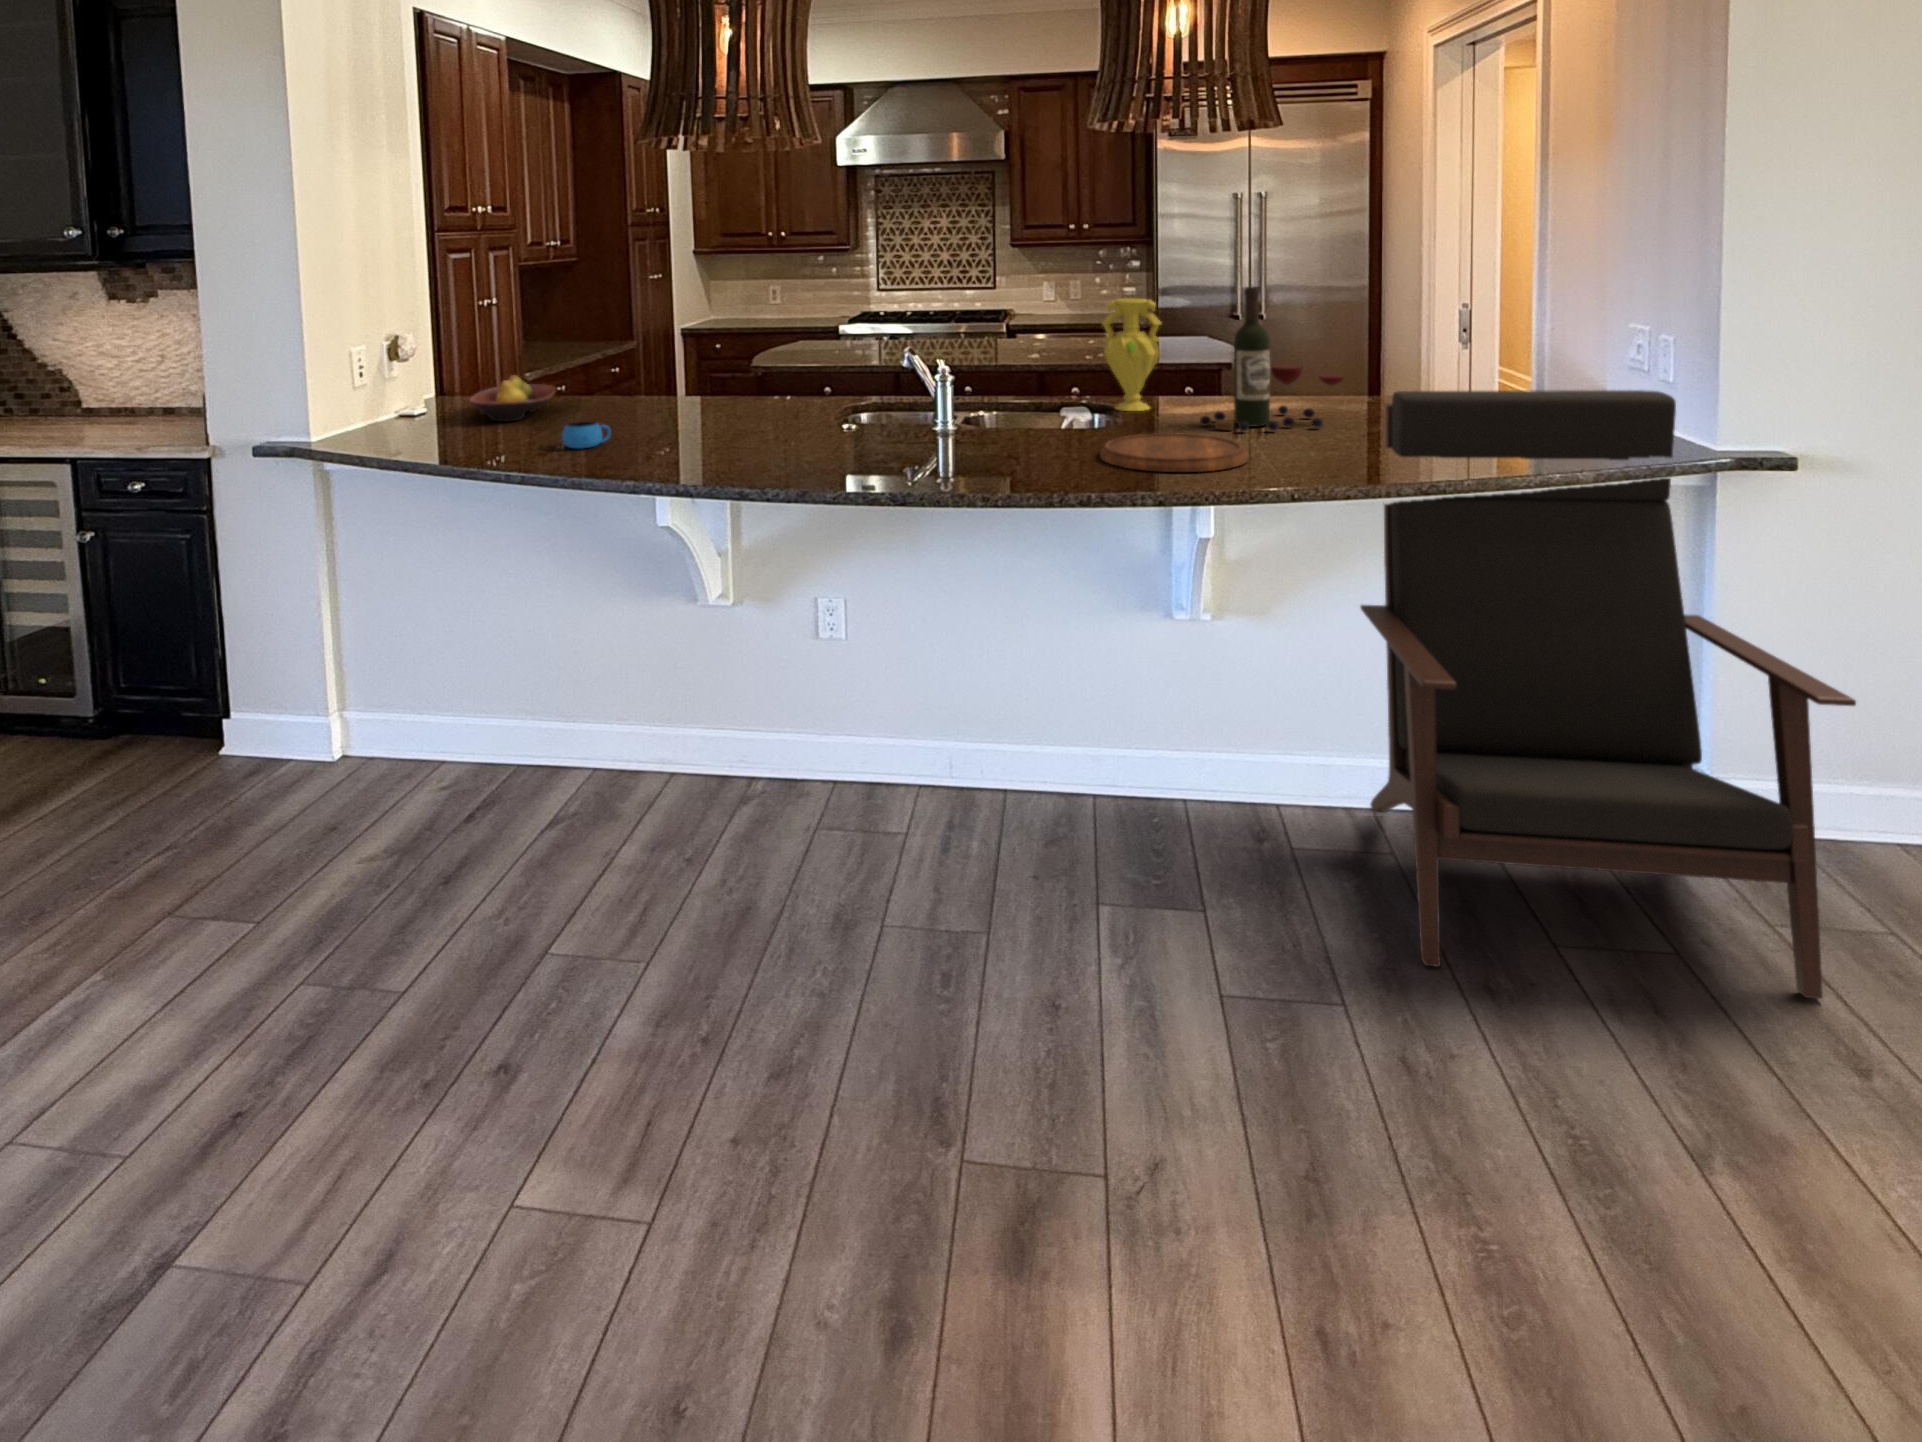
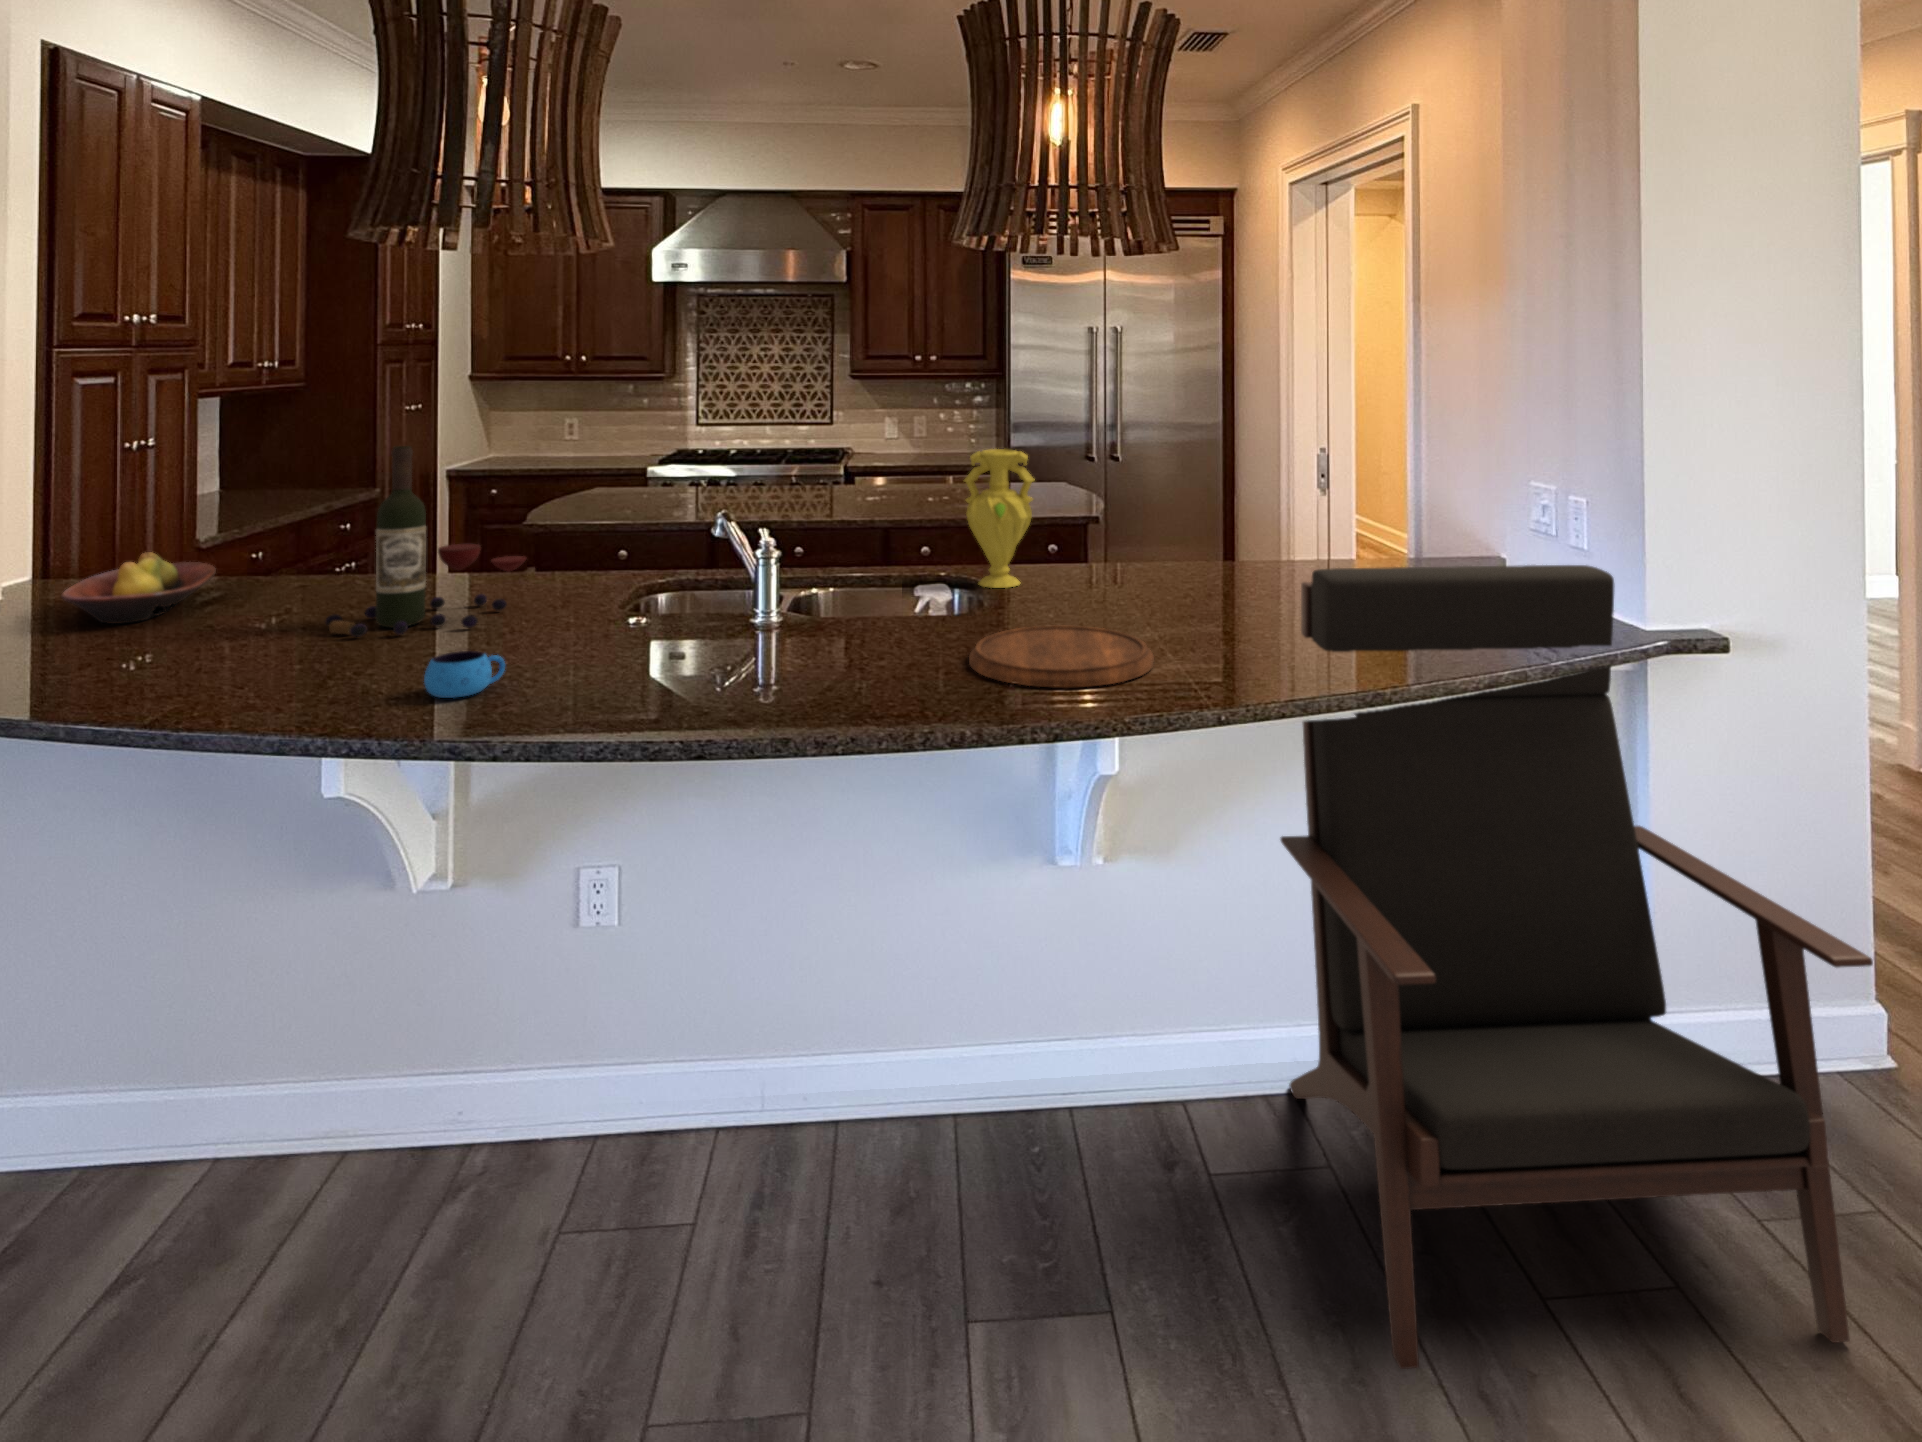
wine bottle: present [1200,287,1345,431] -> present [326,446,526,637]
mug: present [562,422,611,449] -> present [424,651,505,698]

